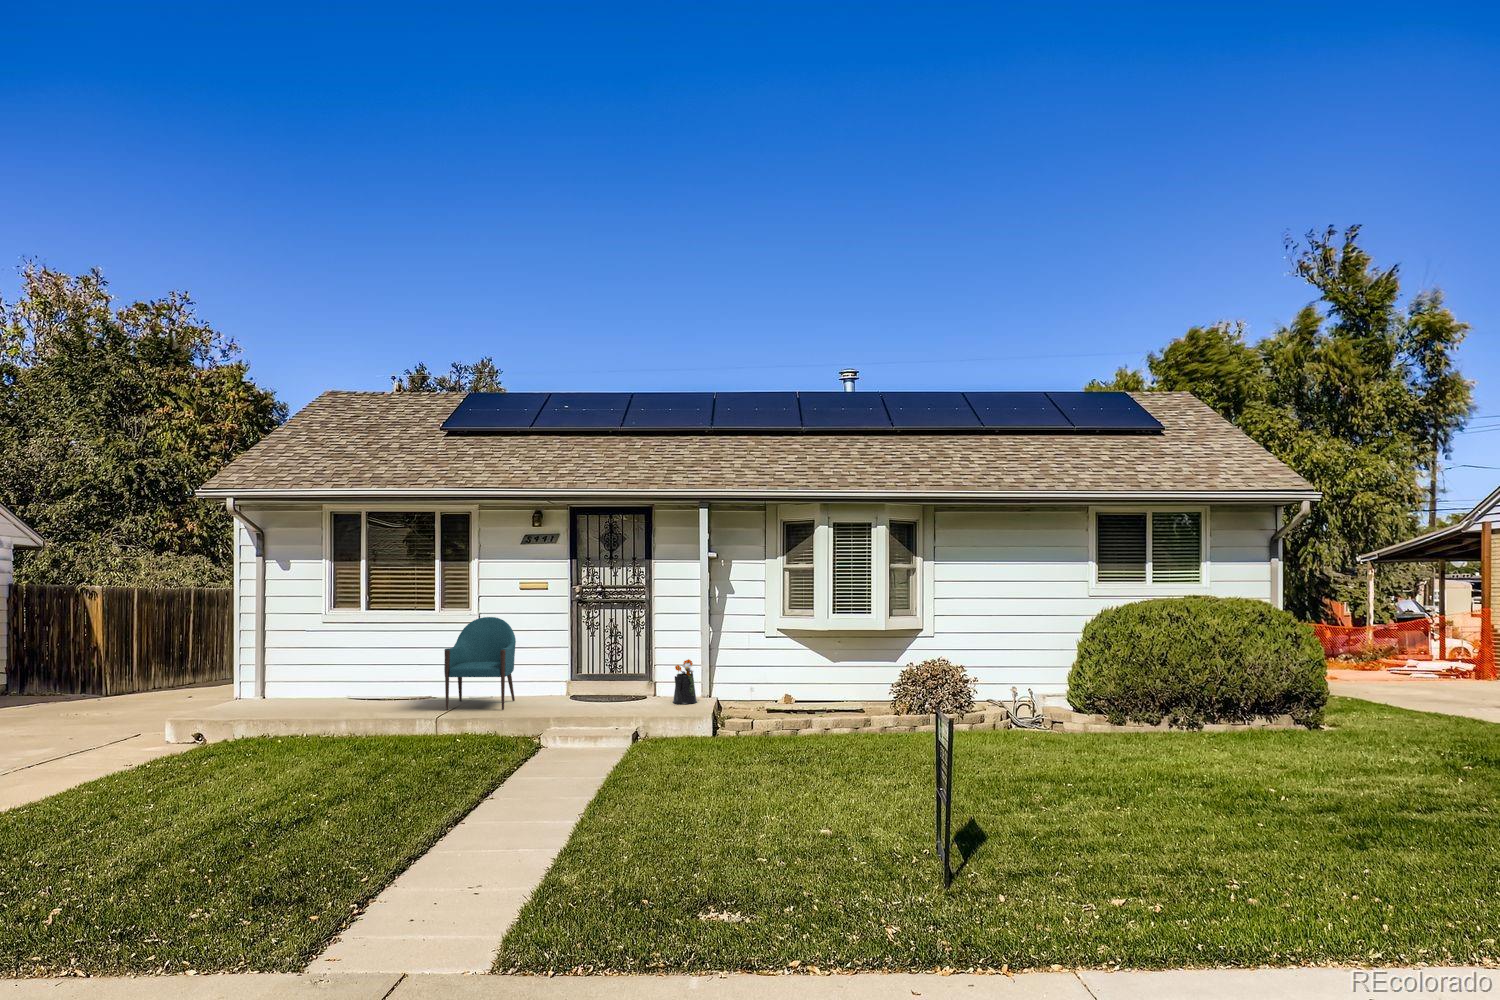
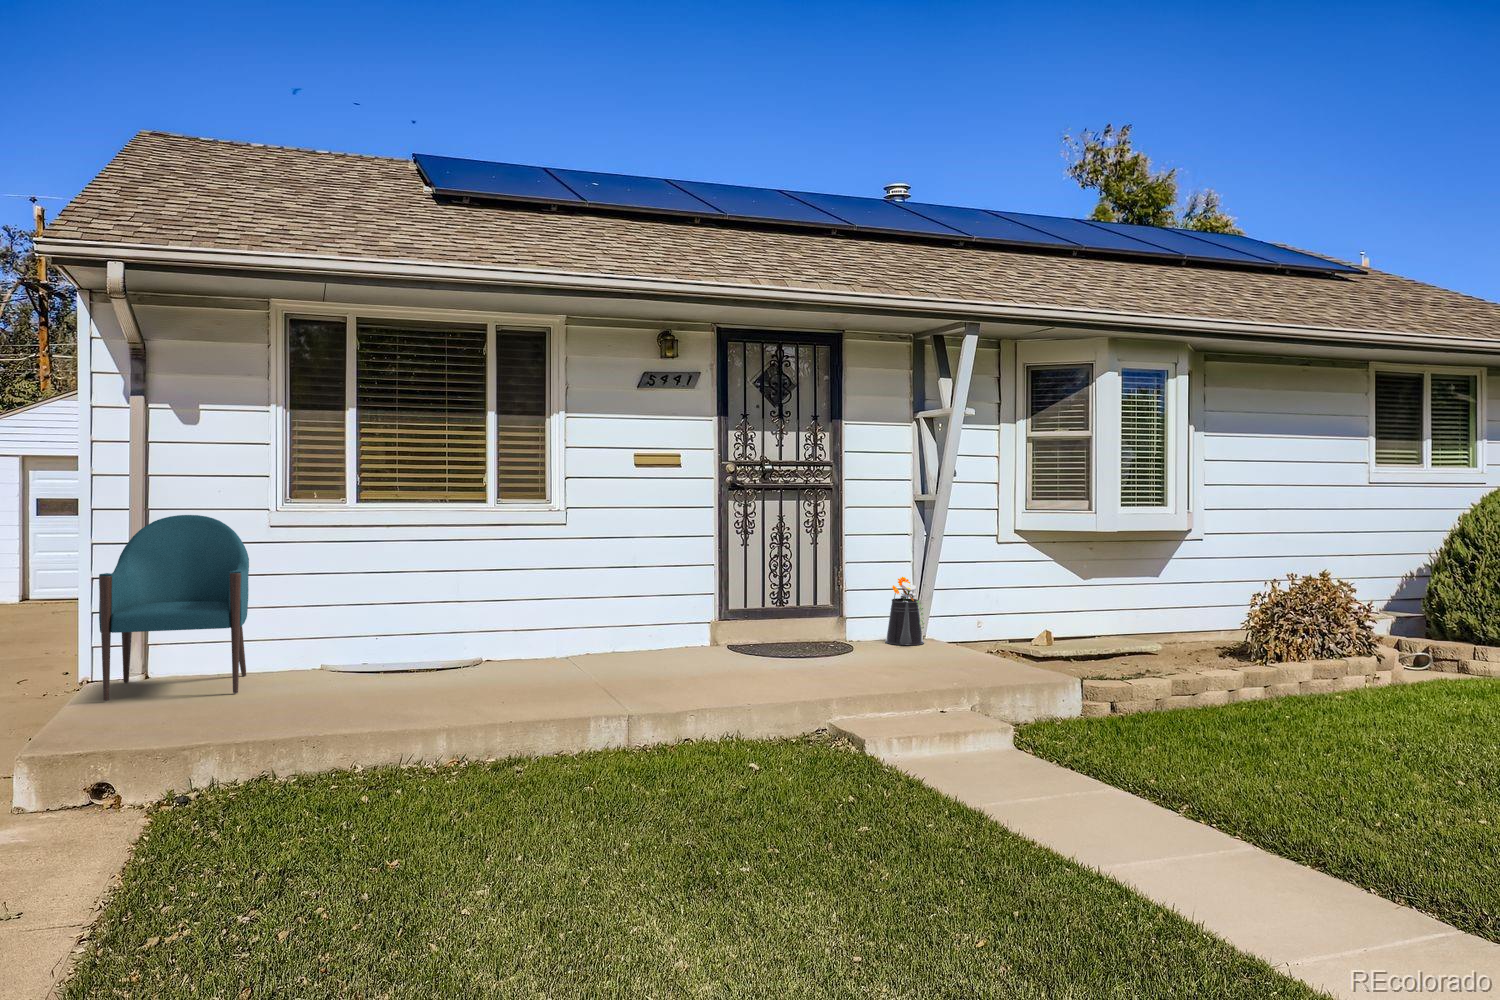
chair: present [444,617,516,710] -> present [99,515,249,701]

